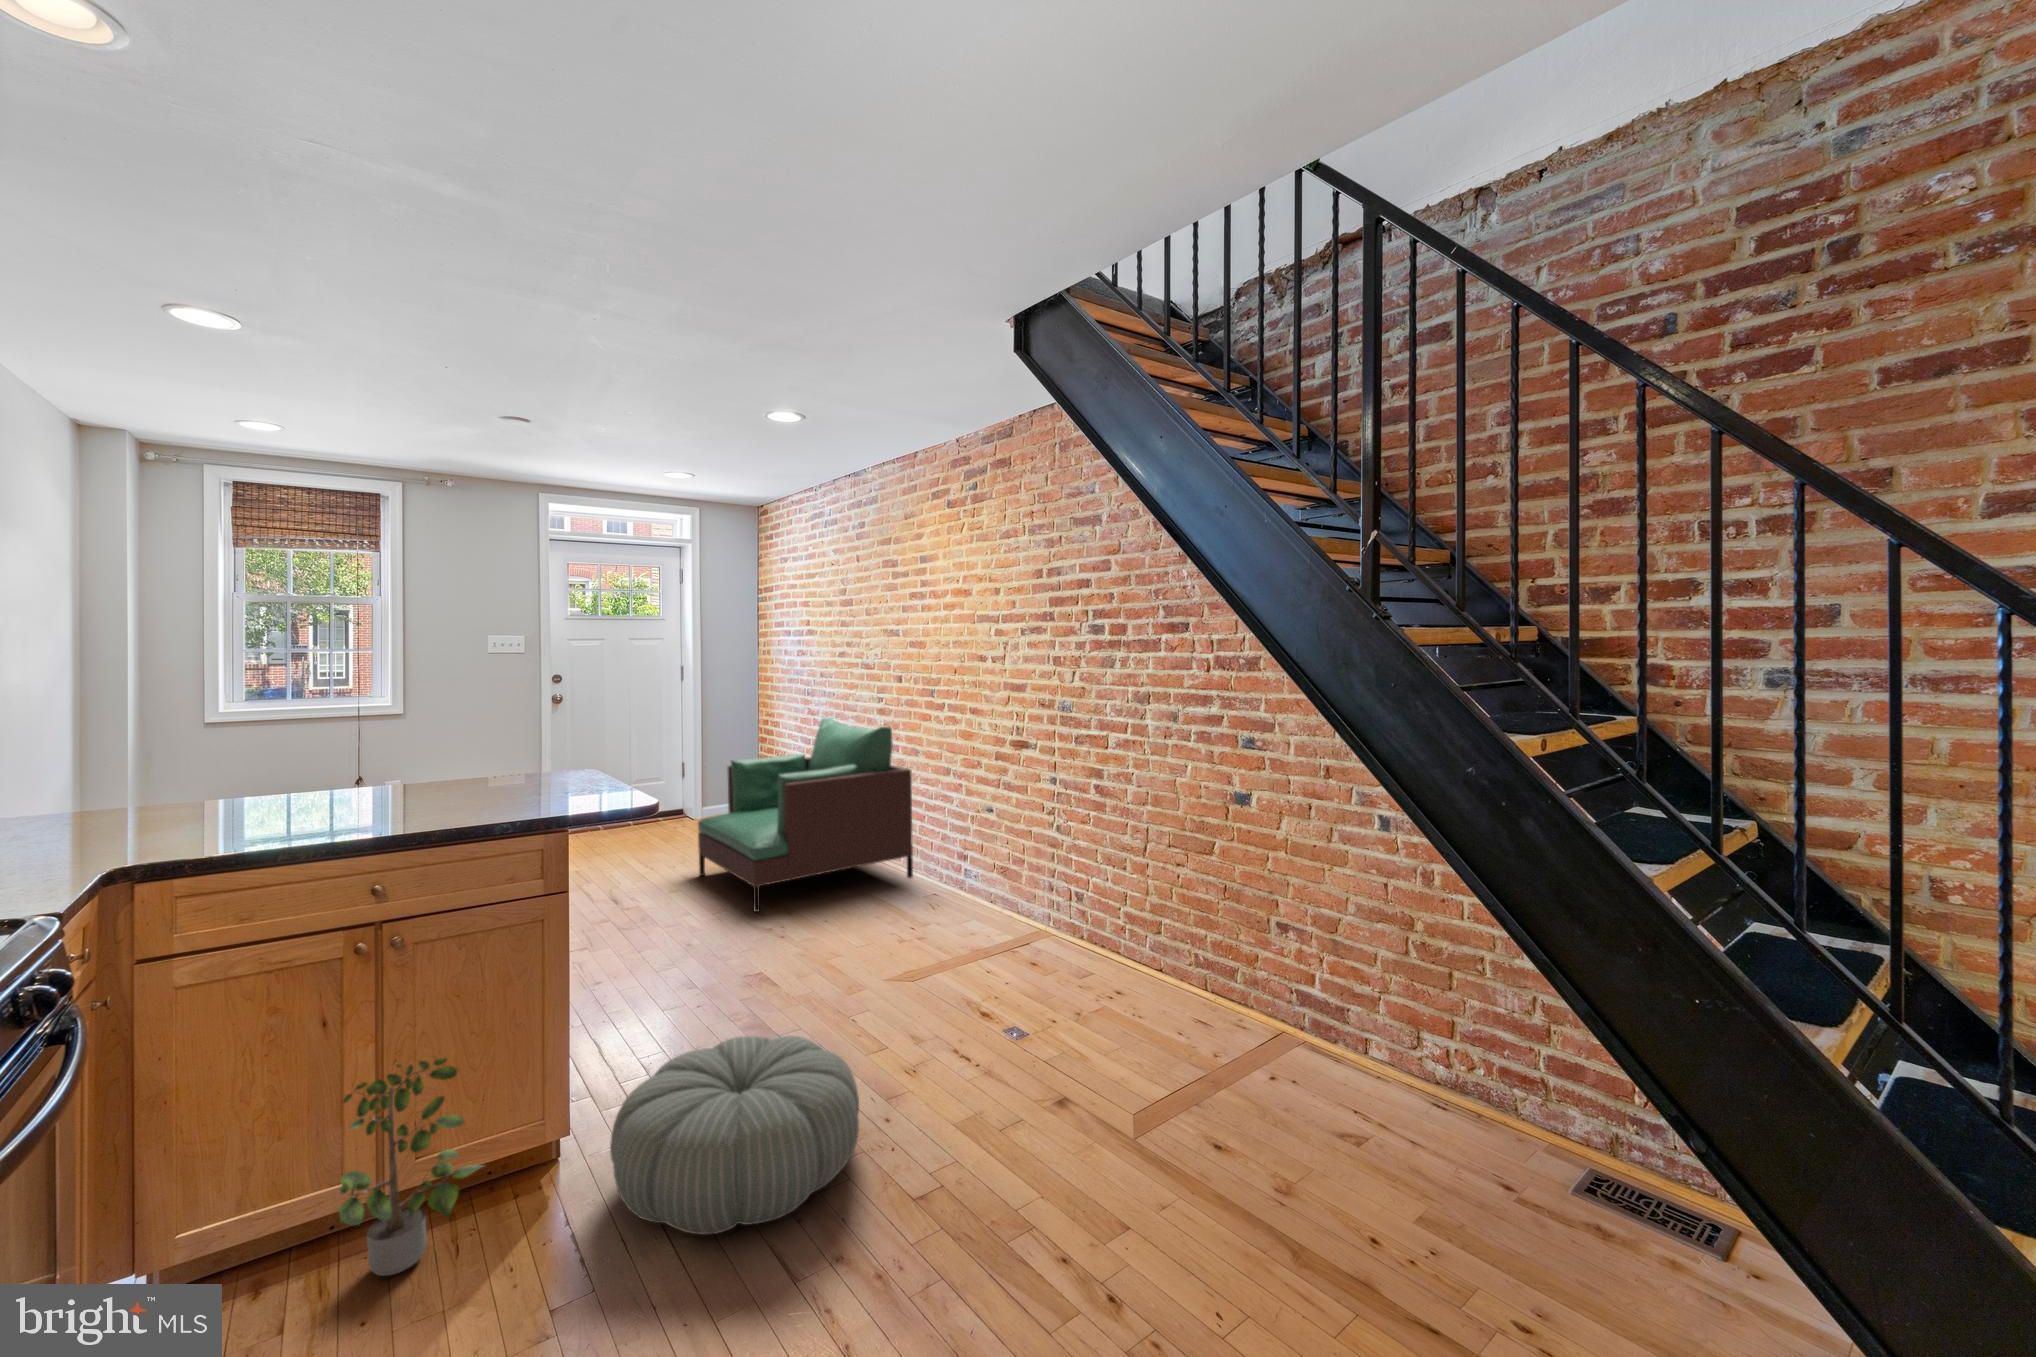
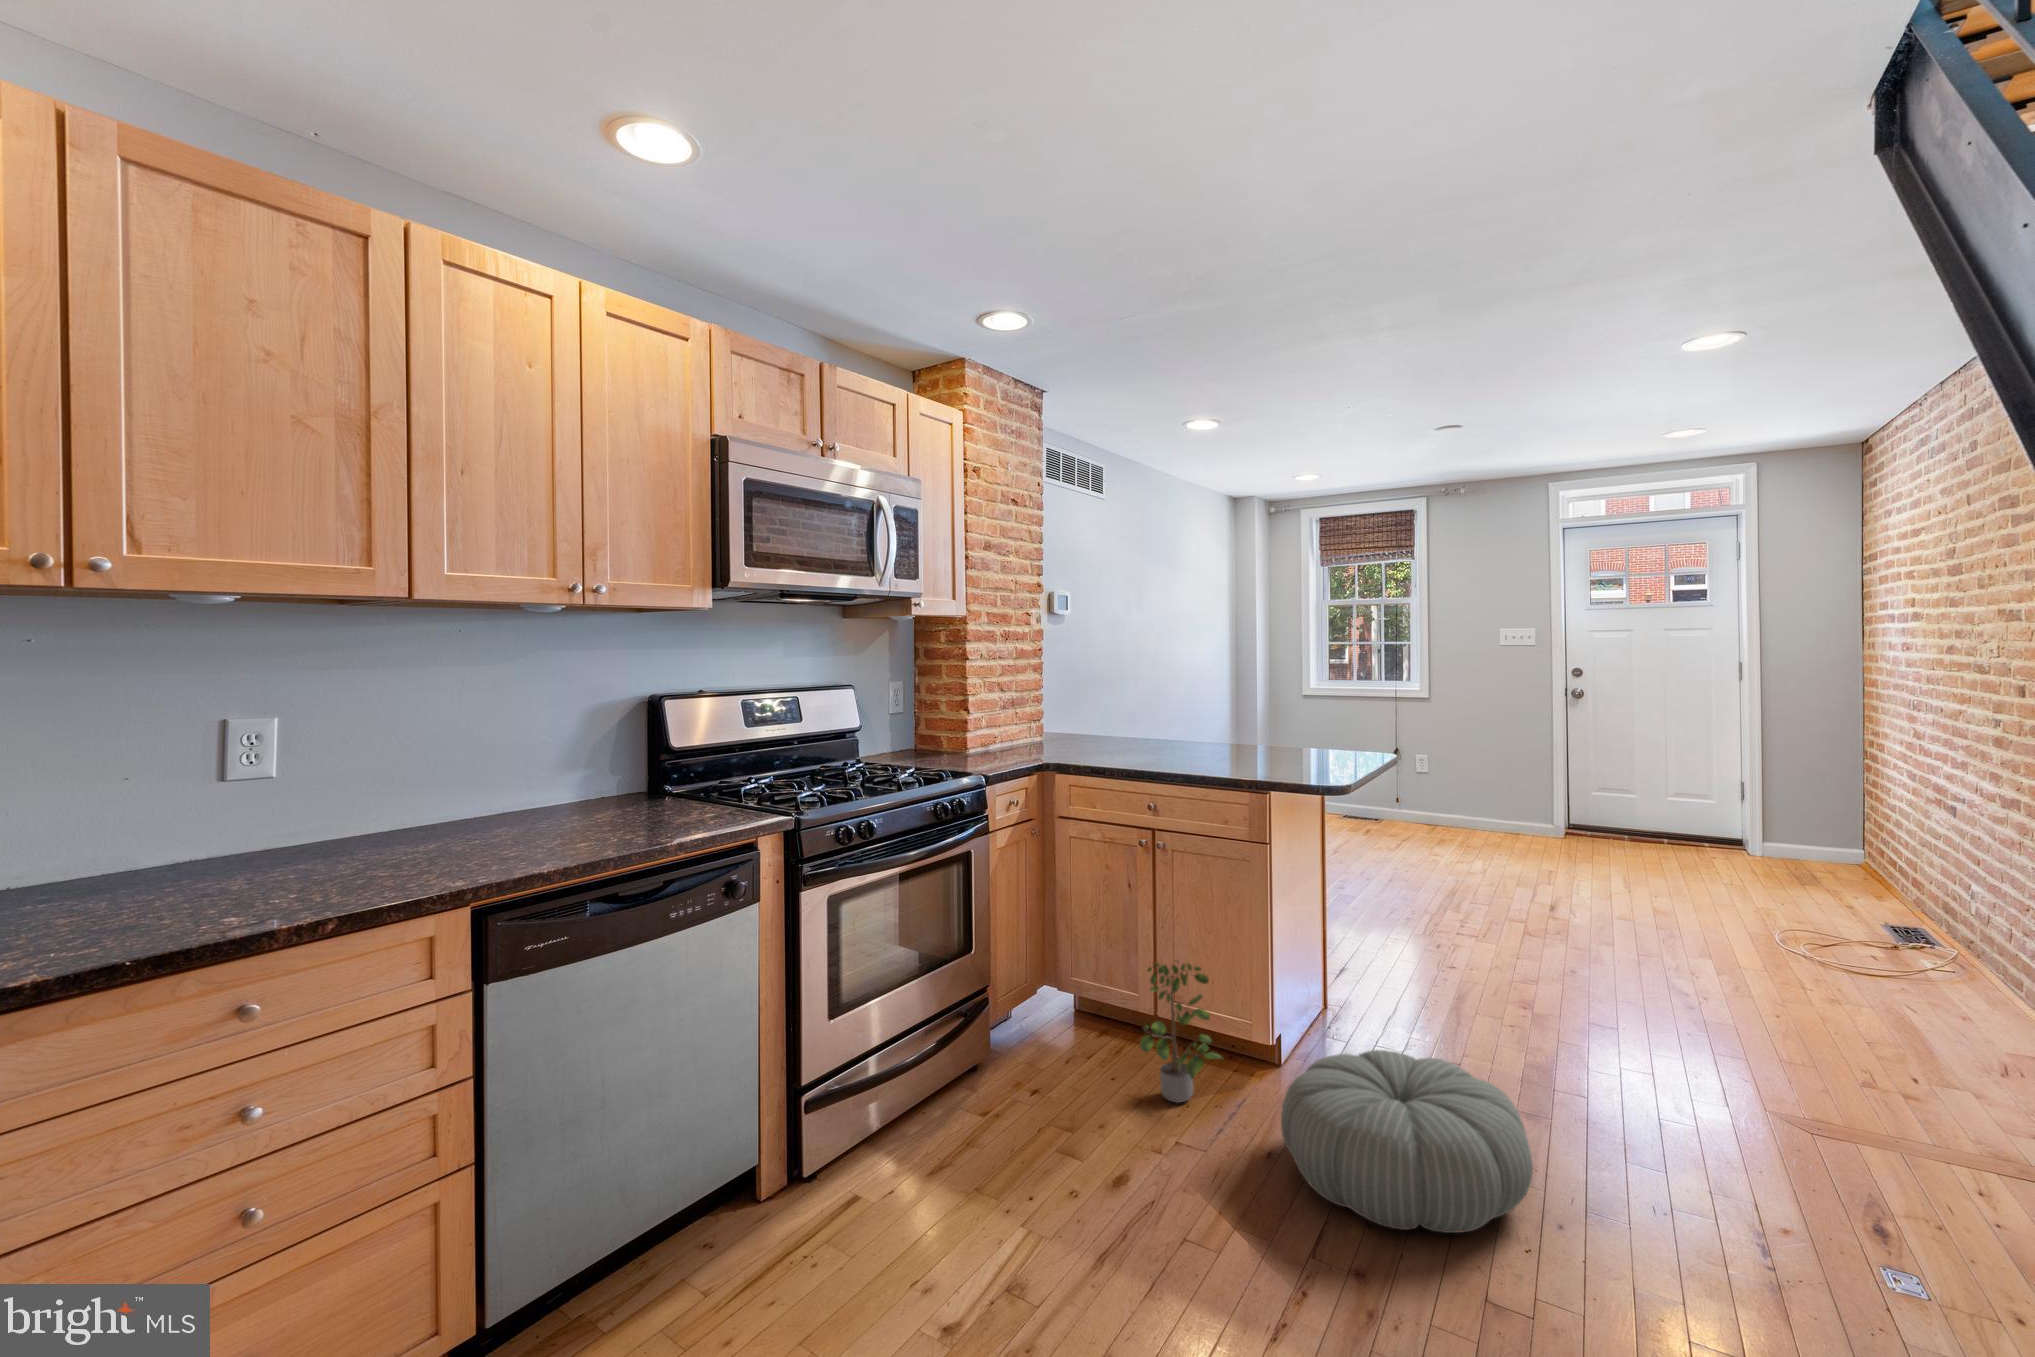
armchair: present [698,718,913,912] -> none [1675,744,2022,1017]

